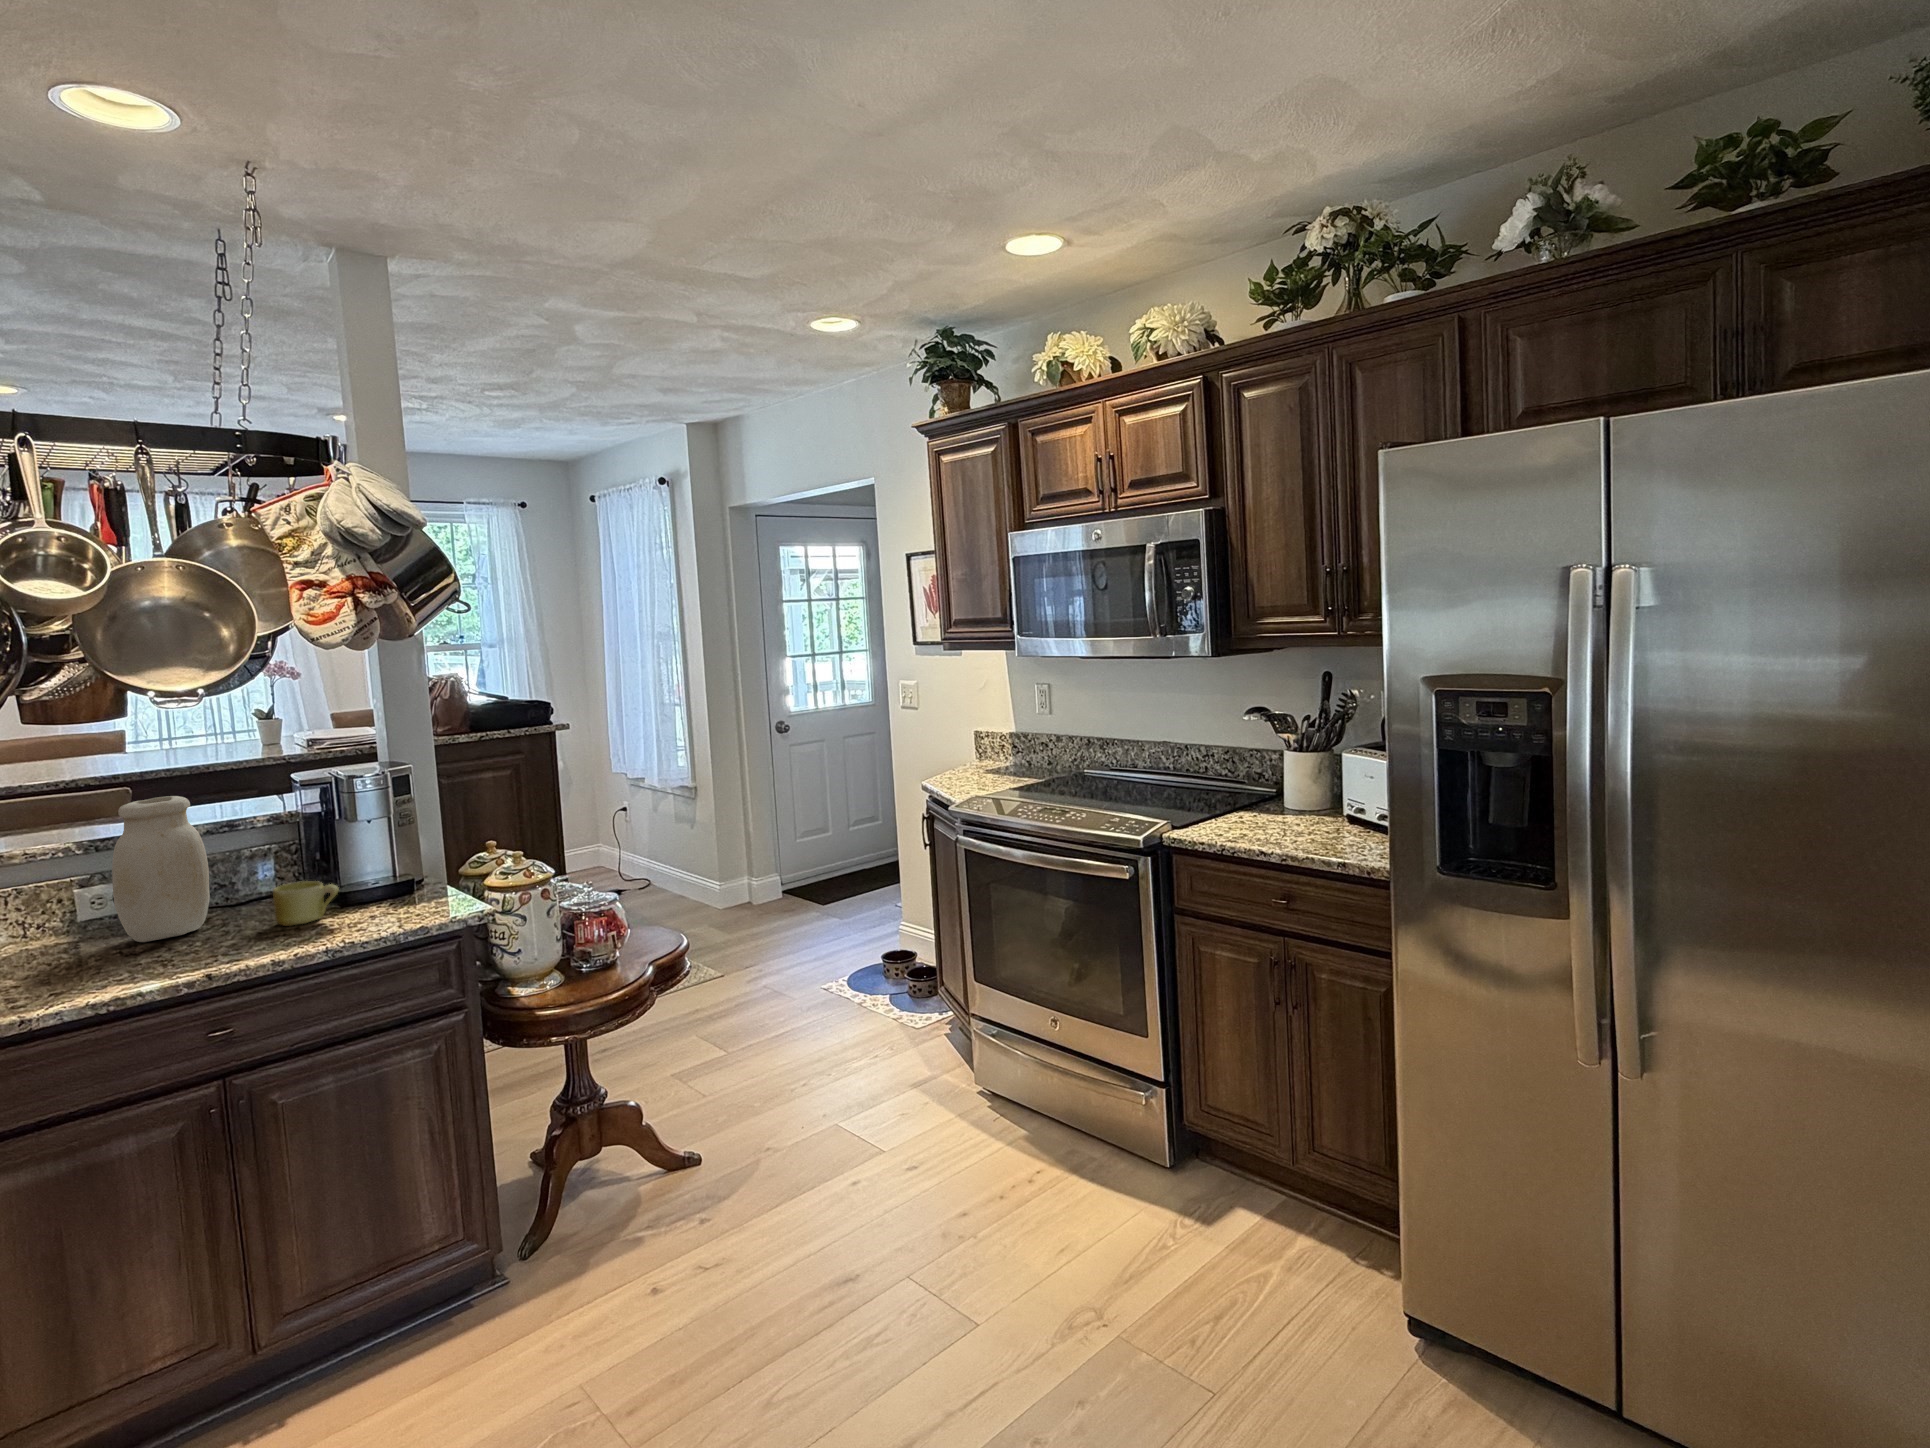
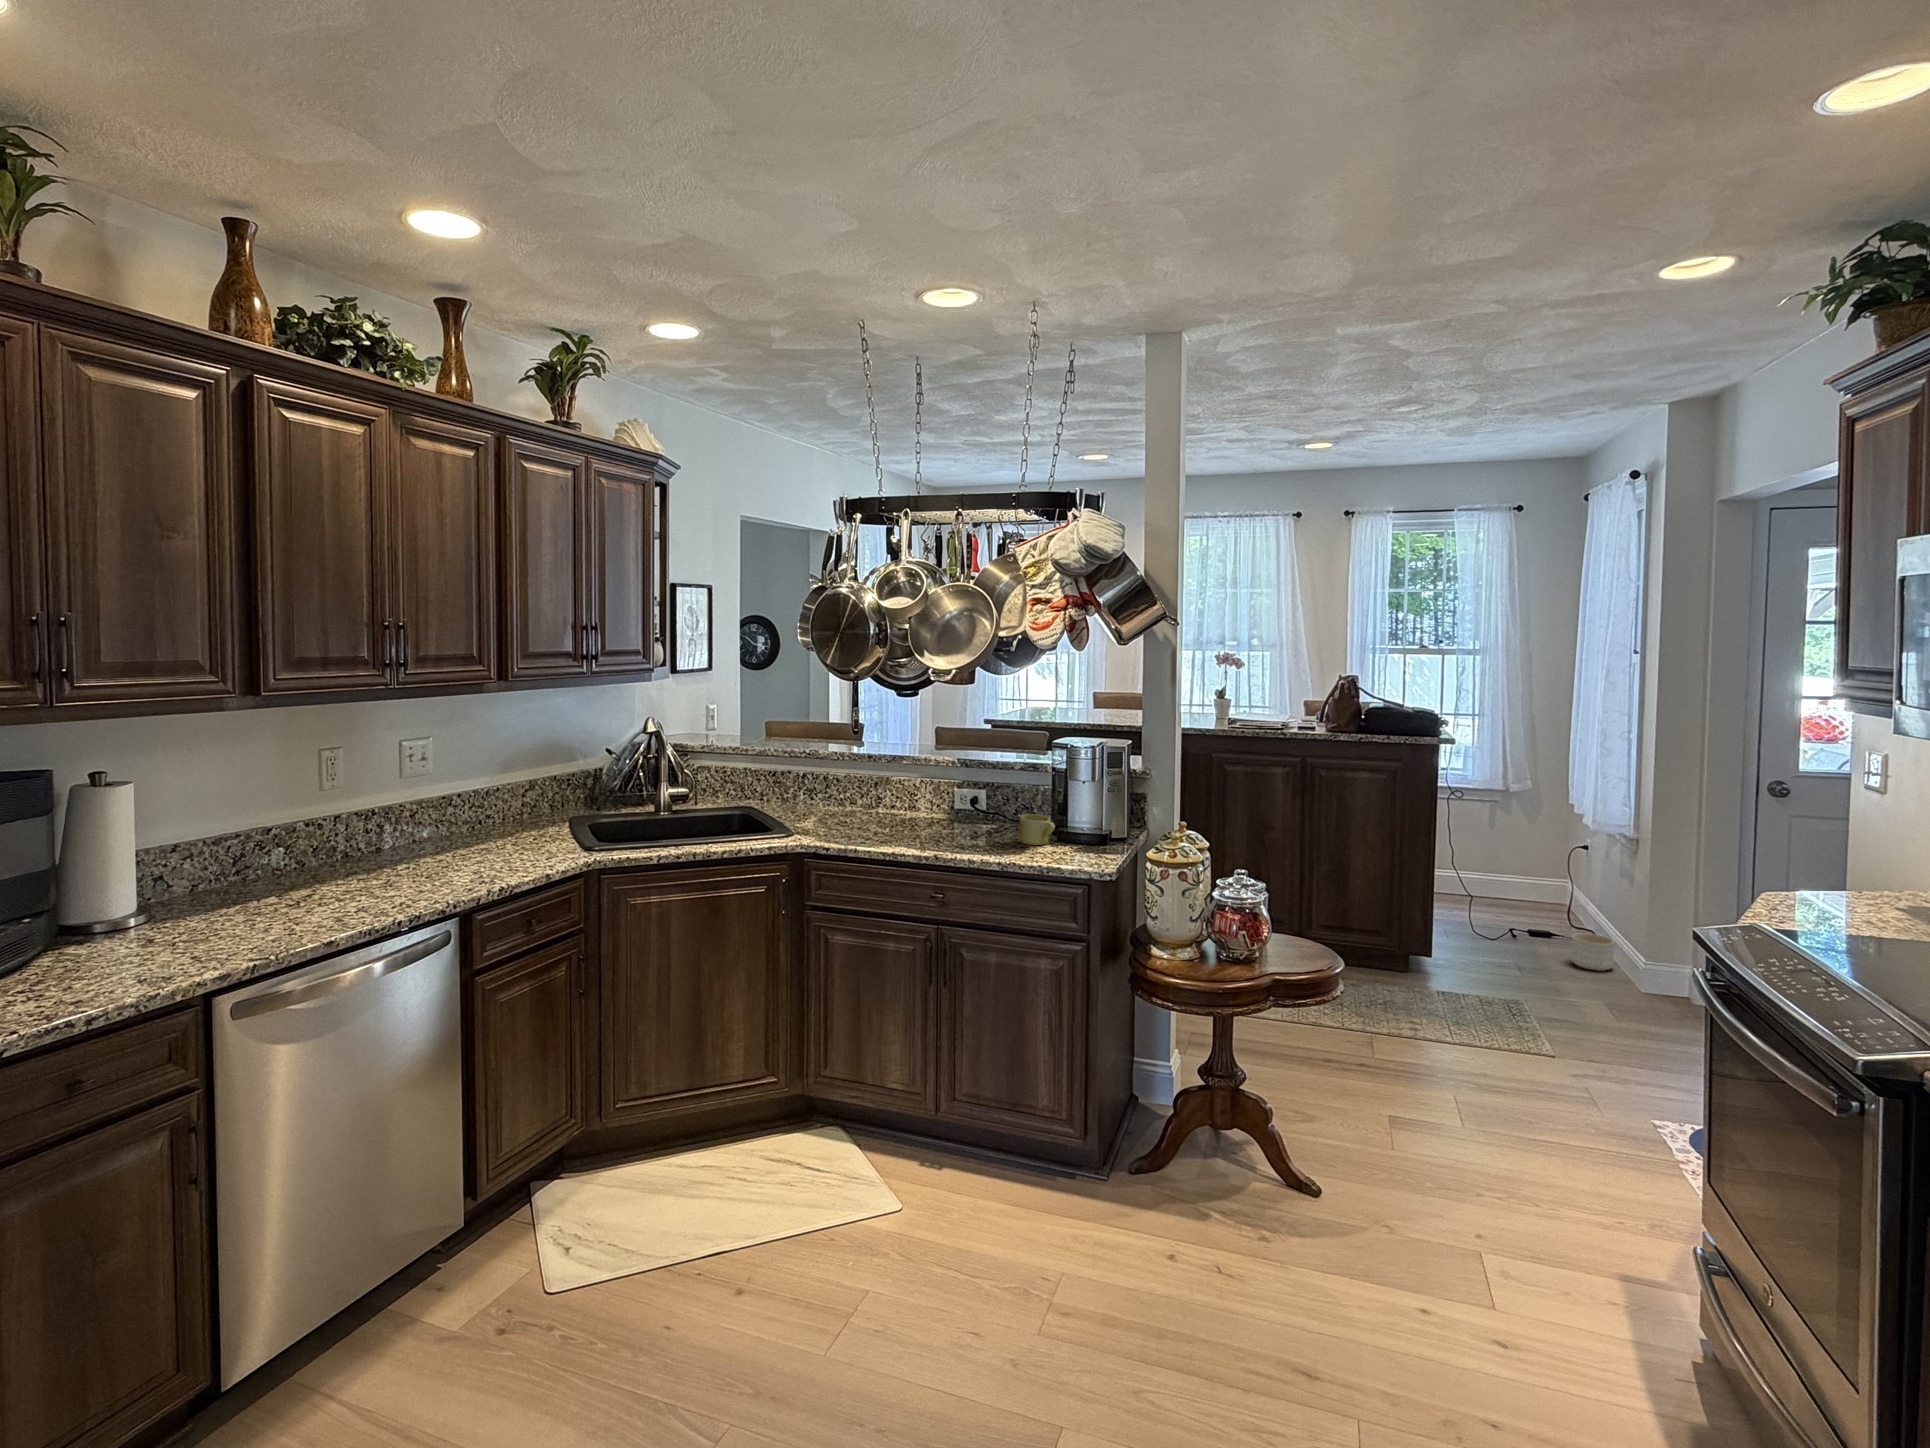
jar: present [112,796,210,942] -> none [954,736,1003,831]
planter: none [653,875,687,905] -> present [1571,934,1615,971]

